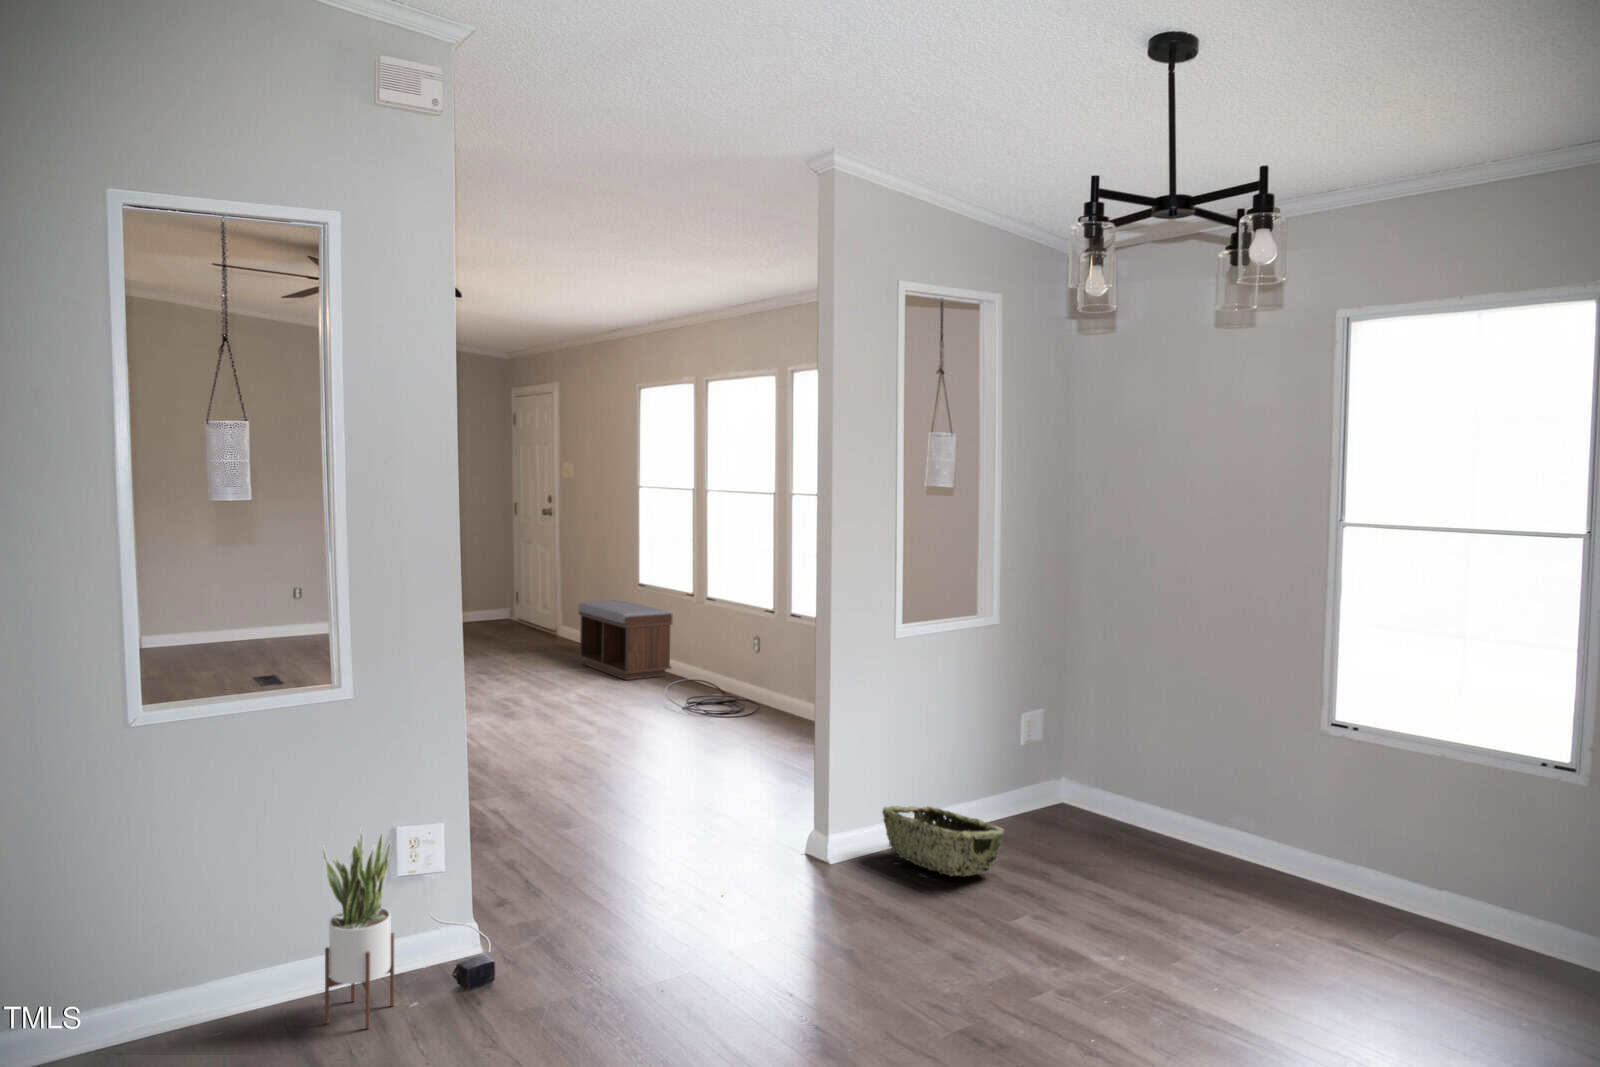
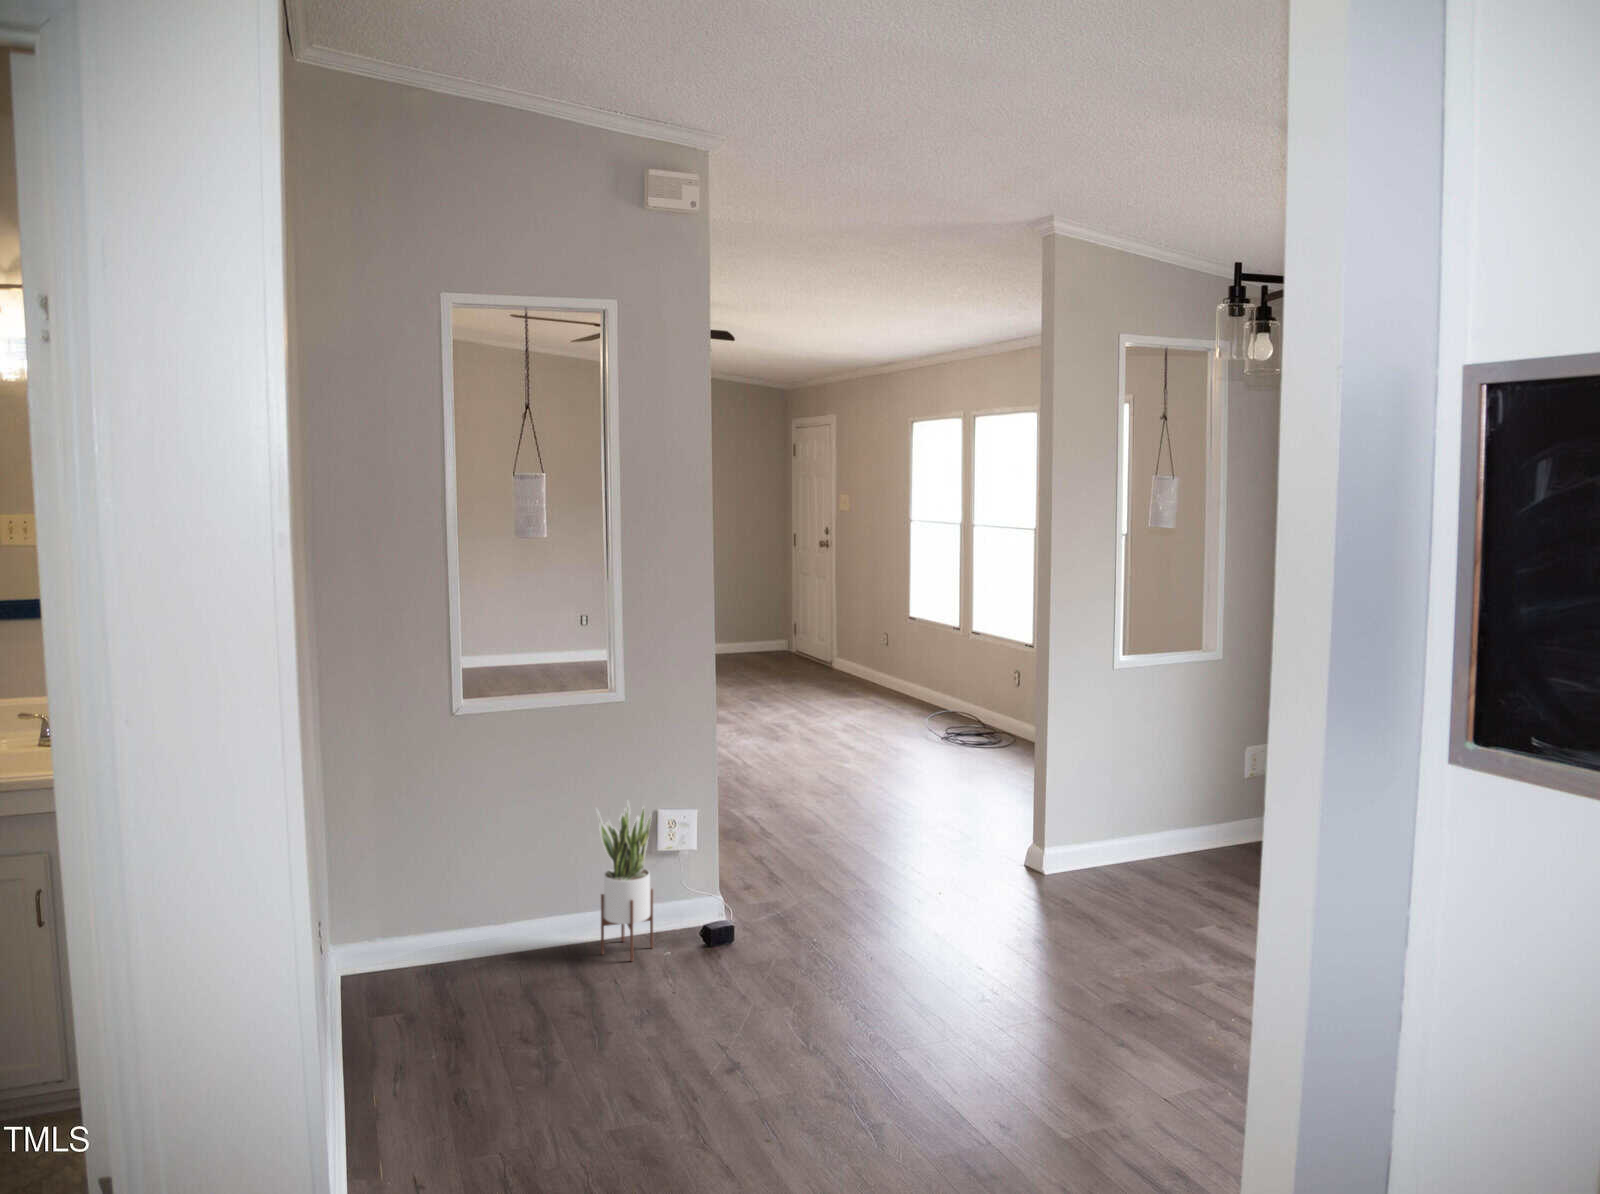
bench: present [579,600,672,680] -> none [849,632,937,708]
woven basket: present [882,806,1004,876] -> none [1100,830,1222,901]

